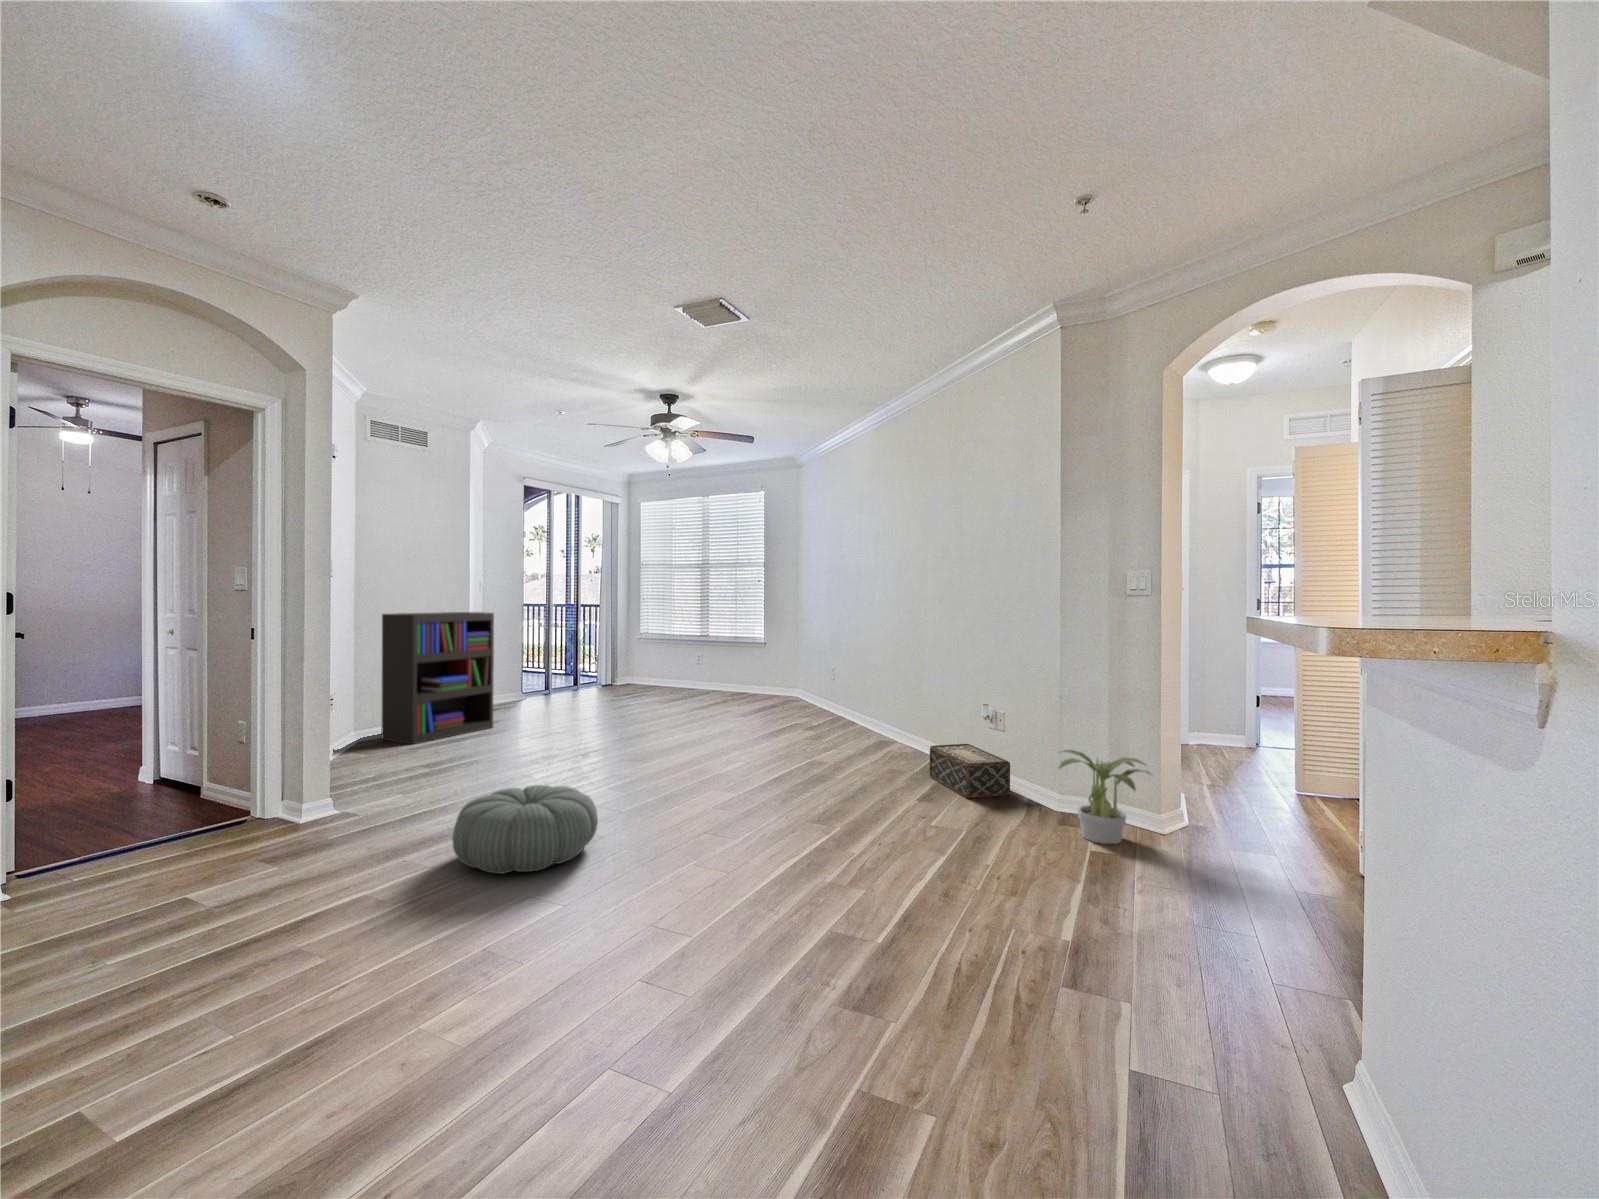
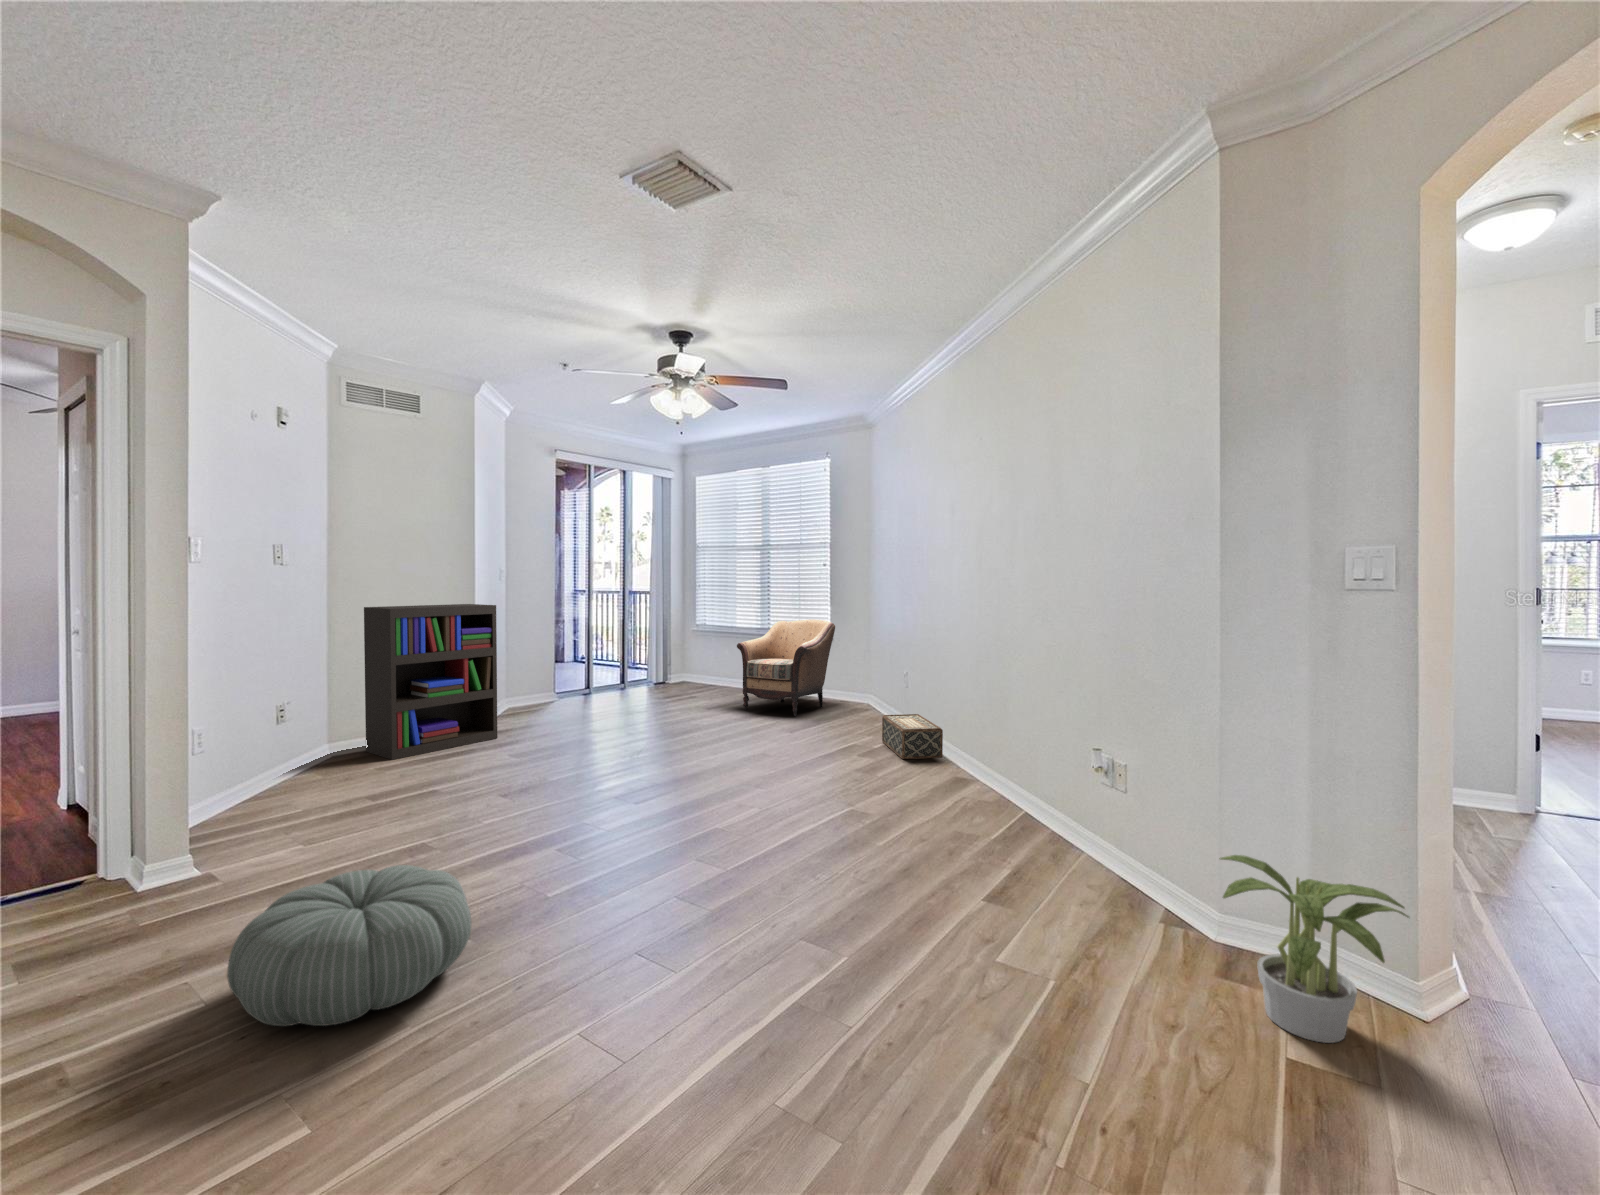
armchair: none [689,627,771,706] -> present [737,620,835,716]
woven basket: present [930,744,1010,798] -> present [882,714,943,759]

